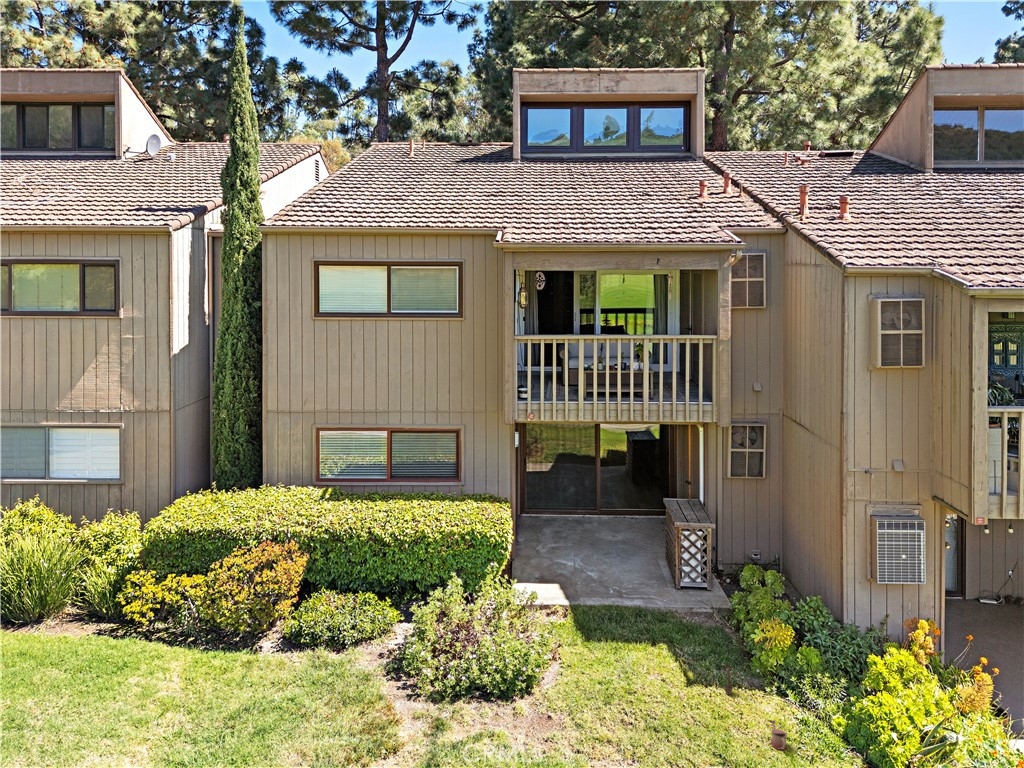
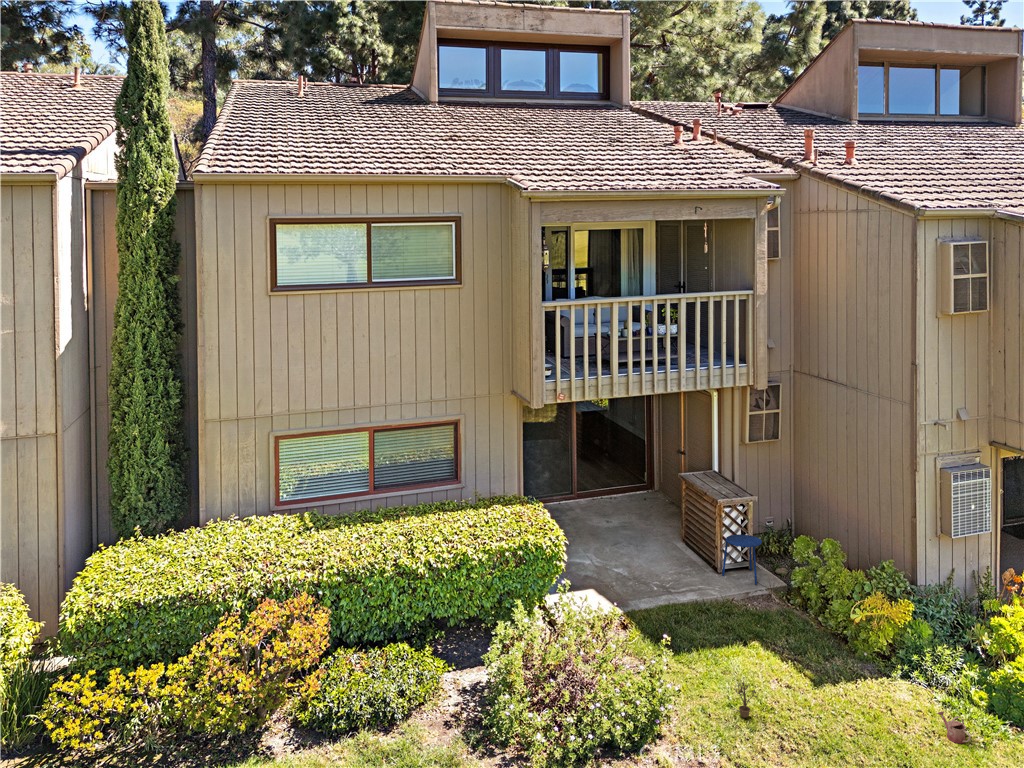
side table: none [677,556,713,602] -> present [722,534,762,585]
decorative plant: present [722,664,737,695] -> present [730,681,757,718]

